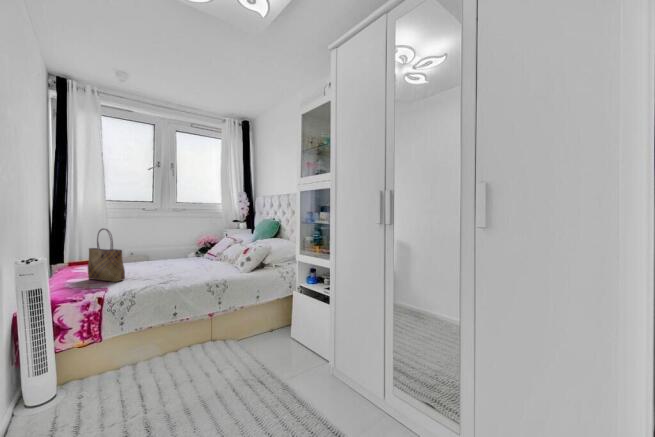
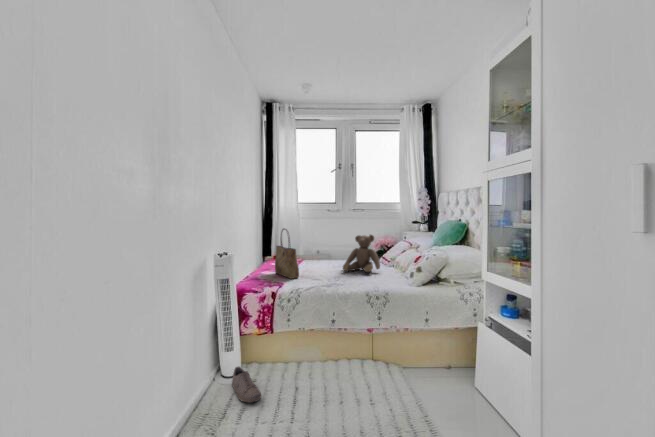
teddy bear: none [171,232,211,268] -> present [343,235,380,272]
shoe: none [50,386,100,418] -> present [232,367,261,403]

